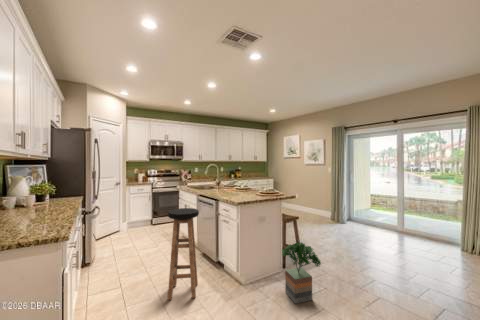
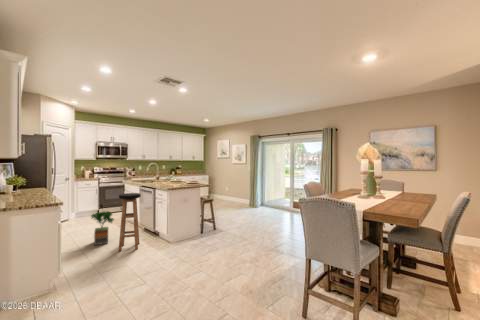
potted tree: present [282,243,321,304] -> present [91,211,114,245]

